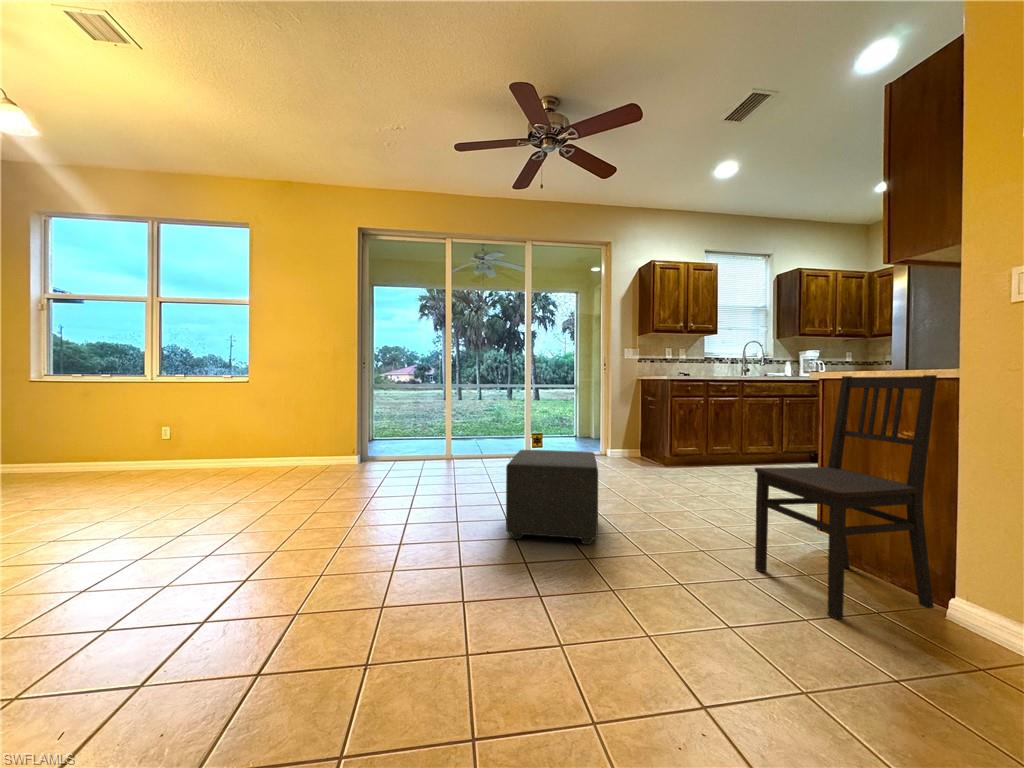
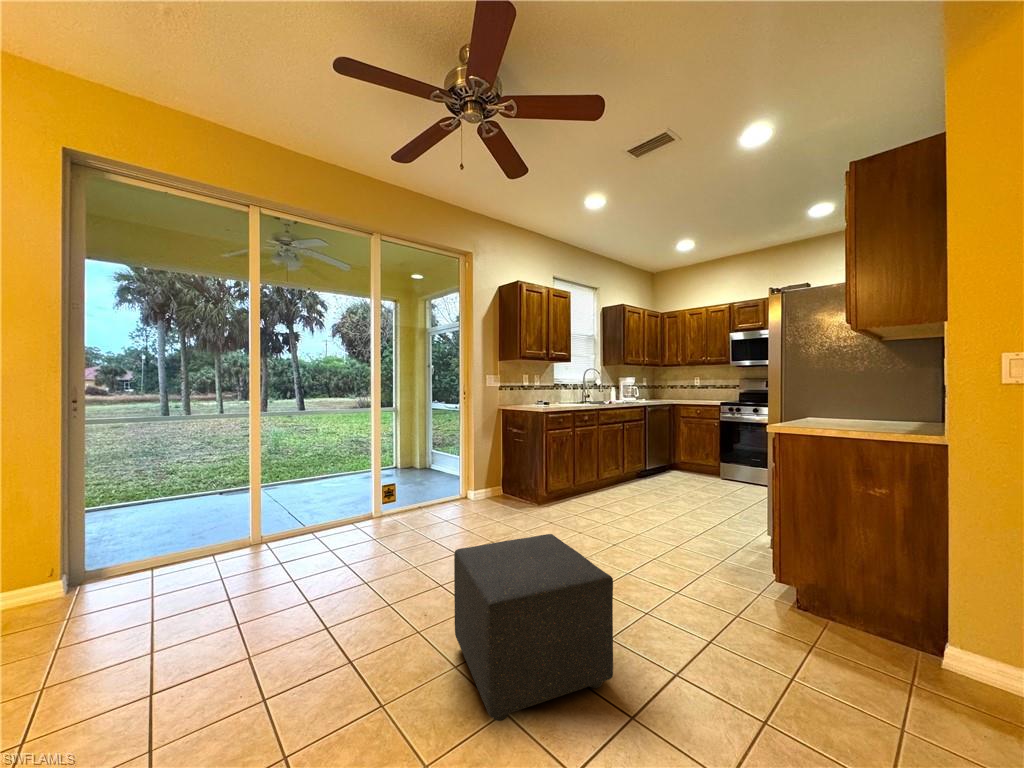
dining chair: present [755,375,937,619] -> none [774,432,925,723]

